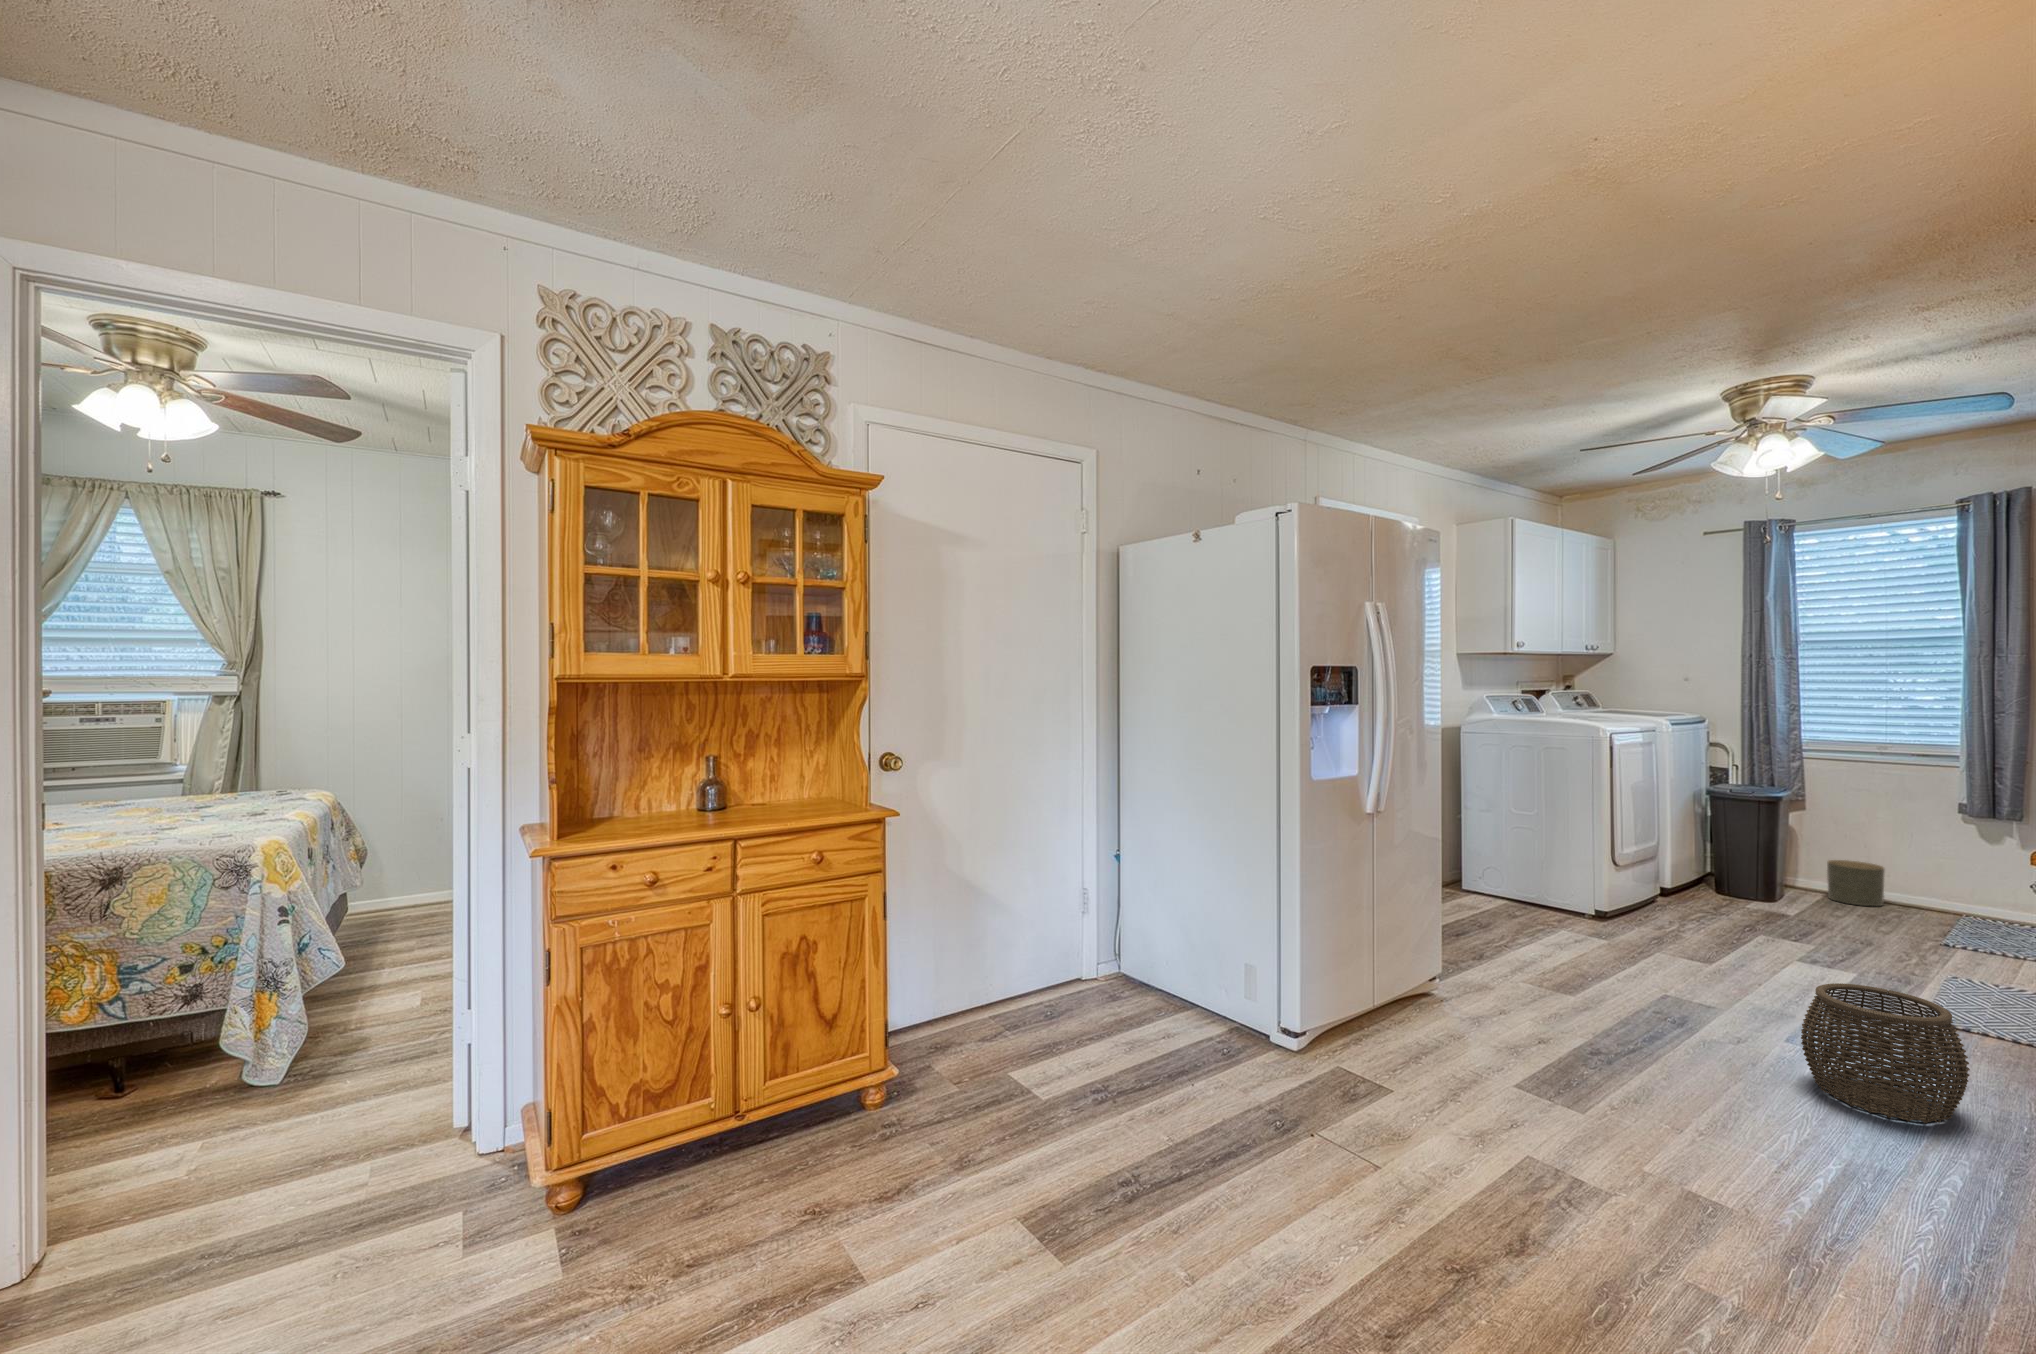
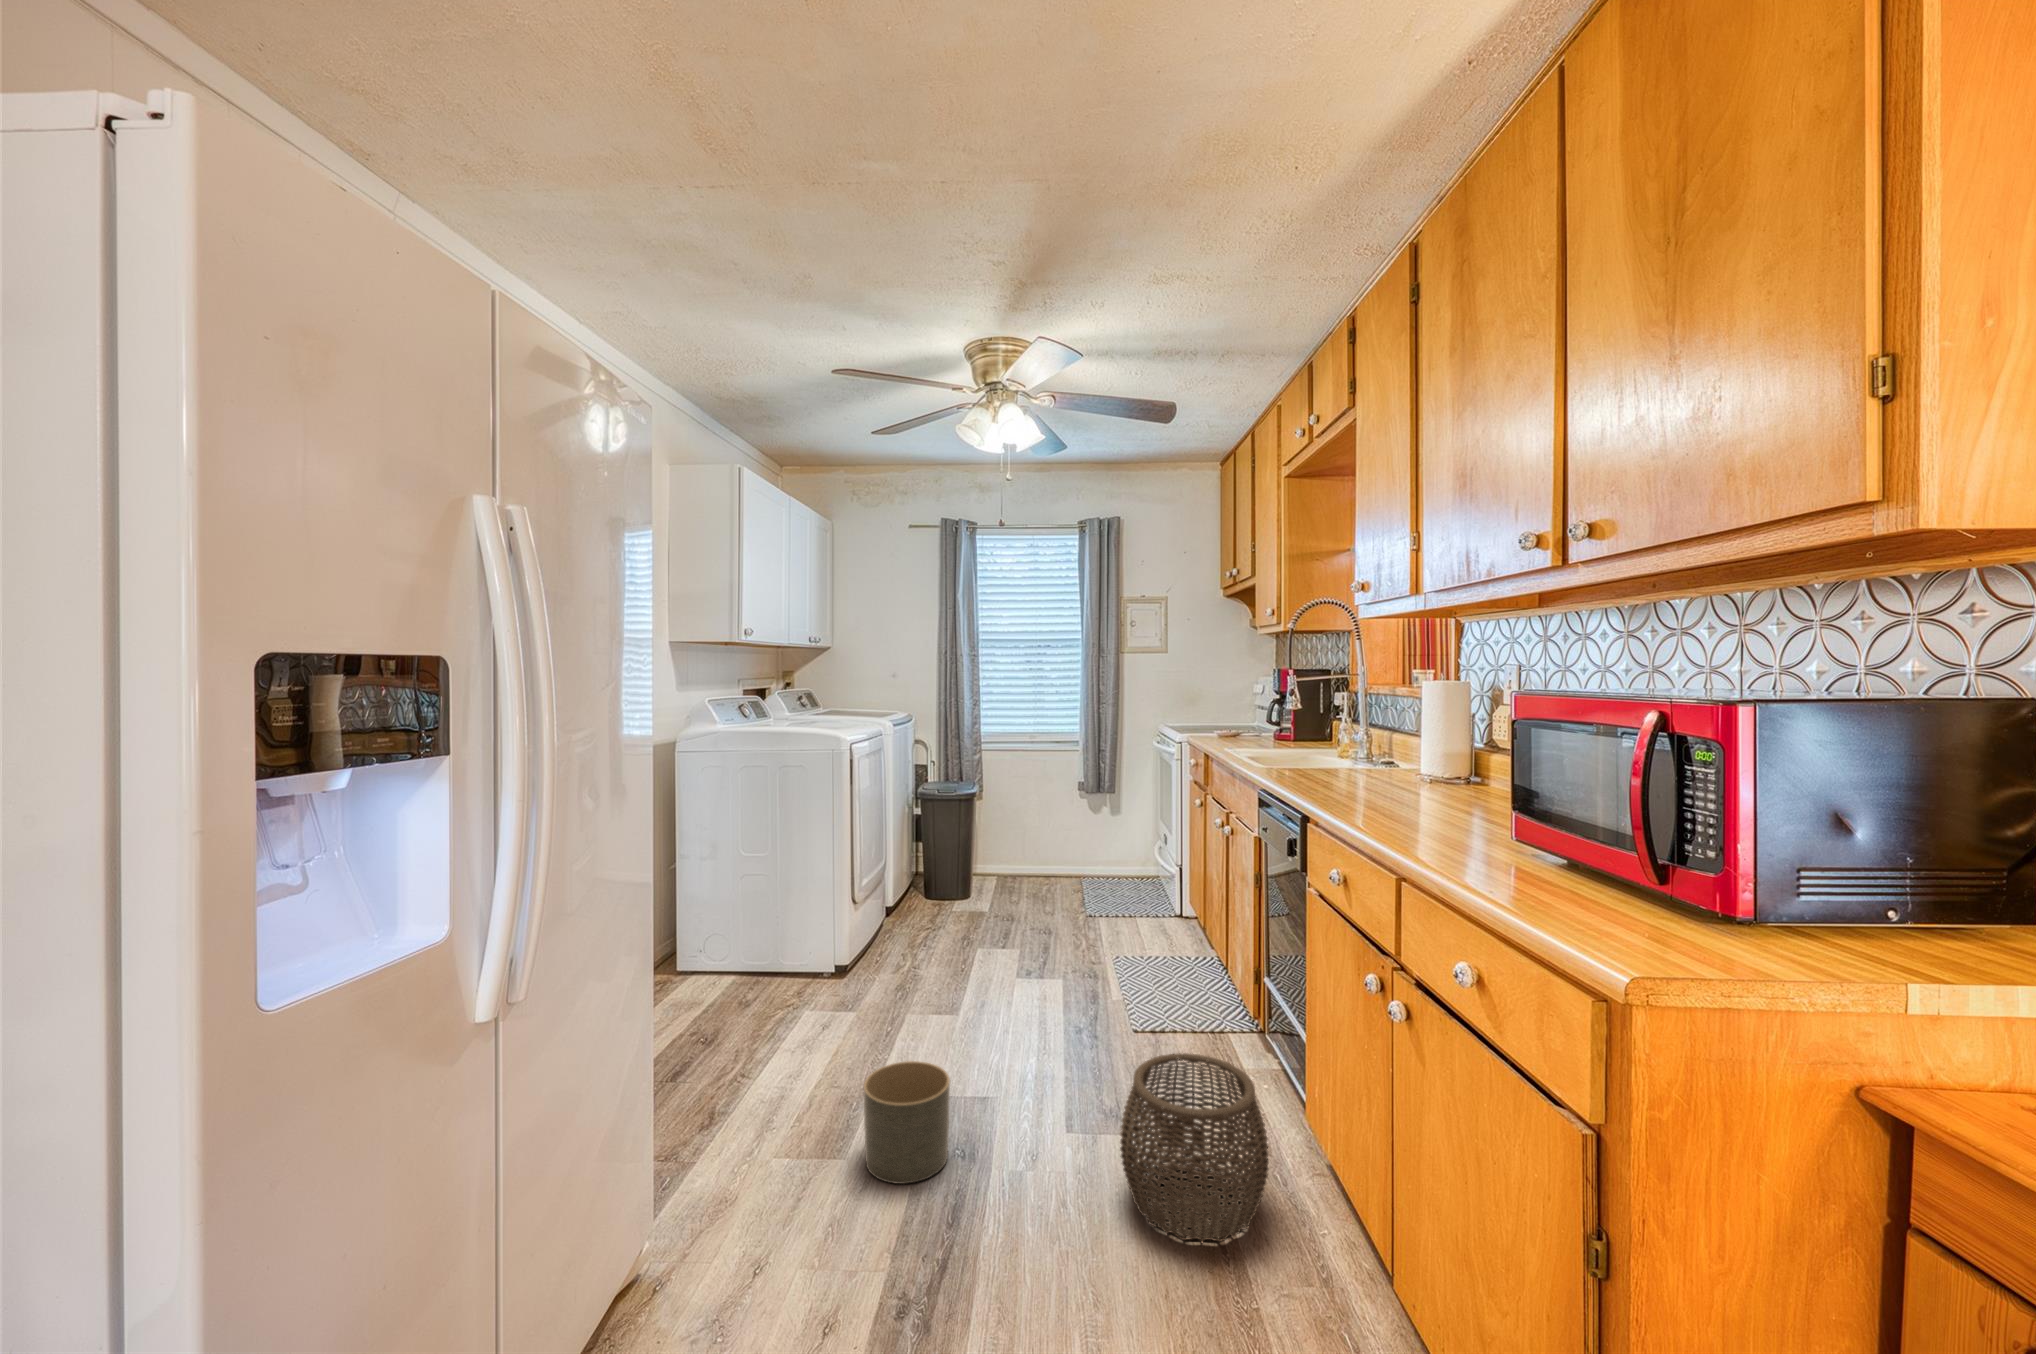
planter: present [1827,860,1885,906] -> present [864,1061,950,1184]

